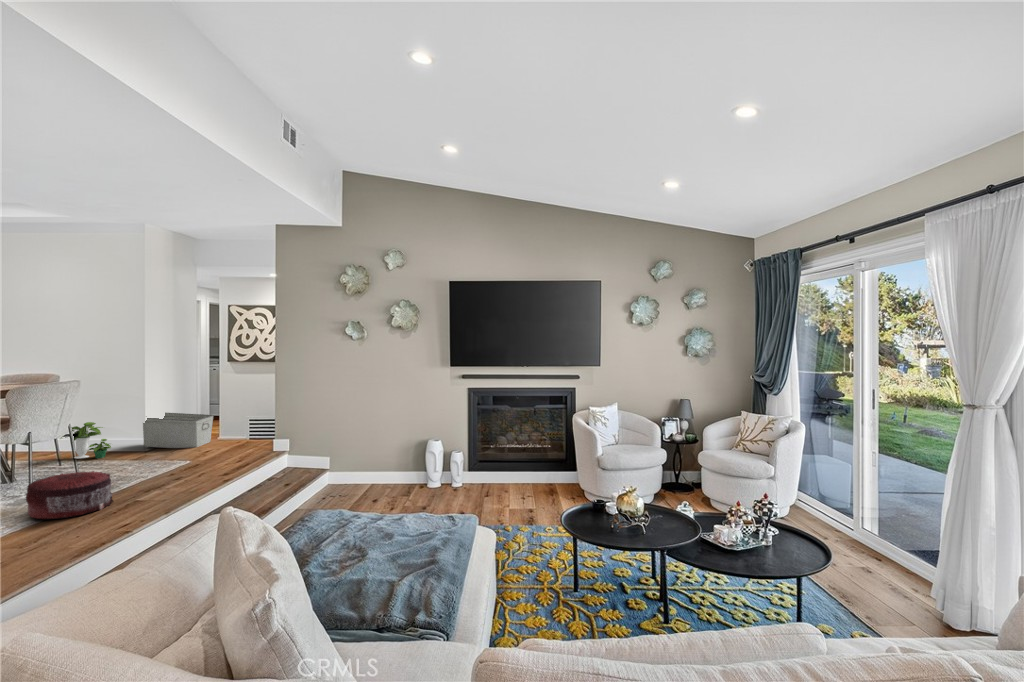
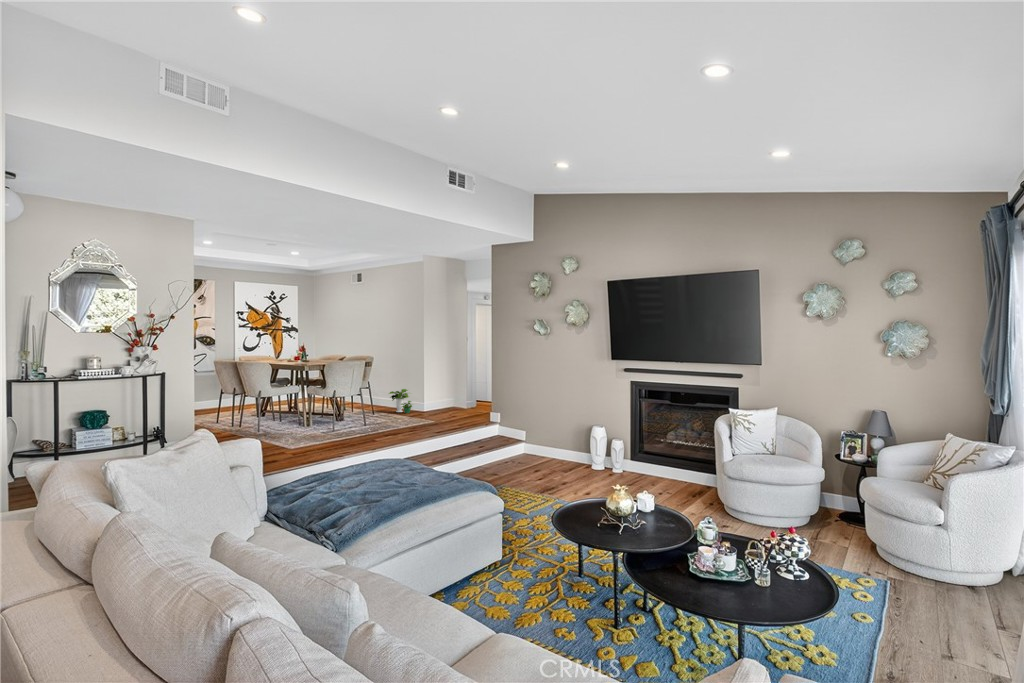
storage bin: present [143,413,214,448] -> none [432,387,474,415]
pouf: present [26,471,113,519] -> none [339,413,380,437]

